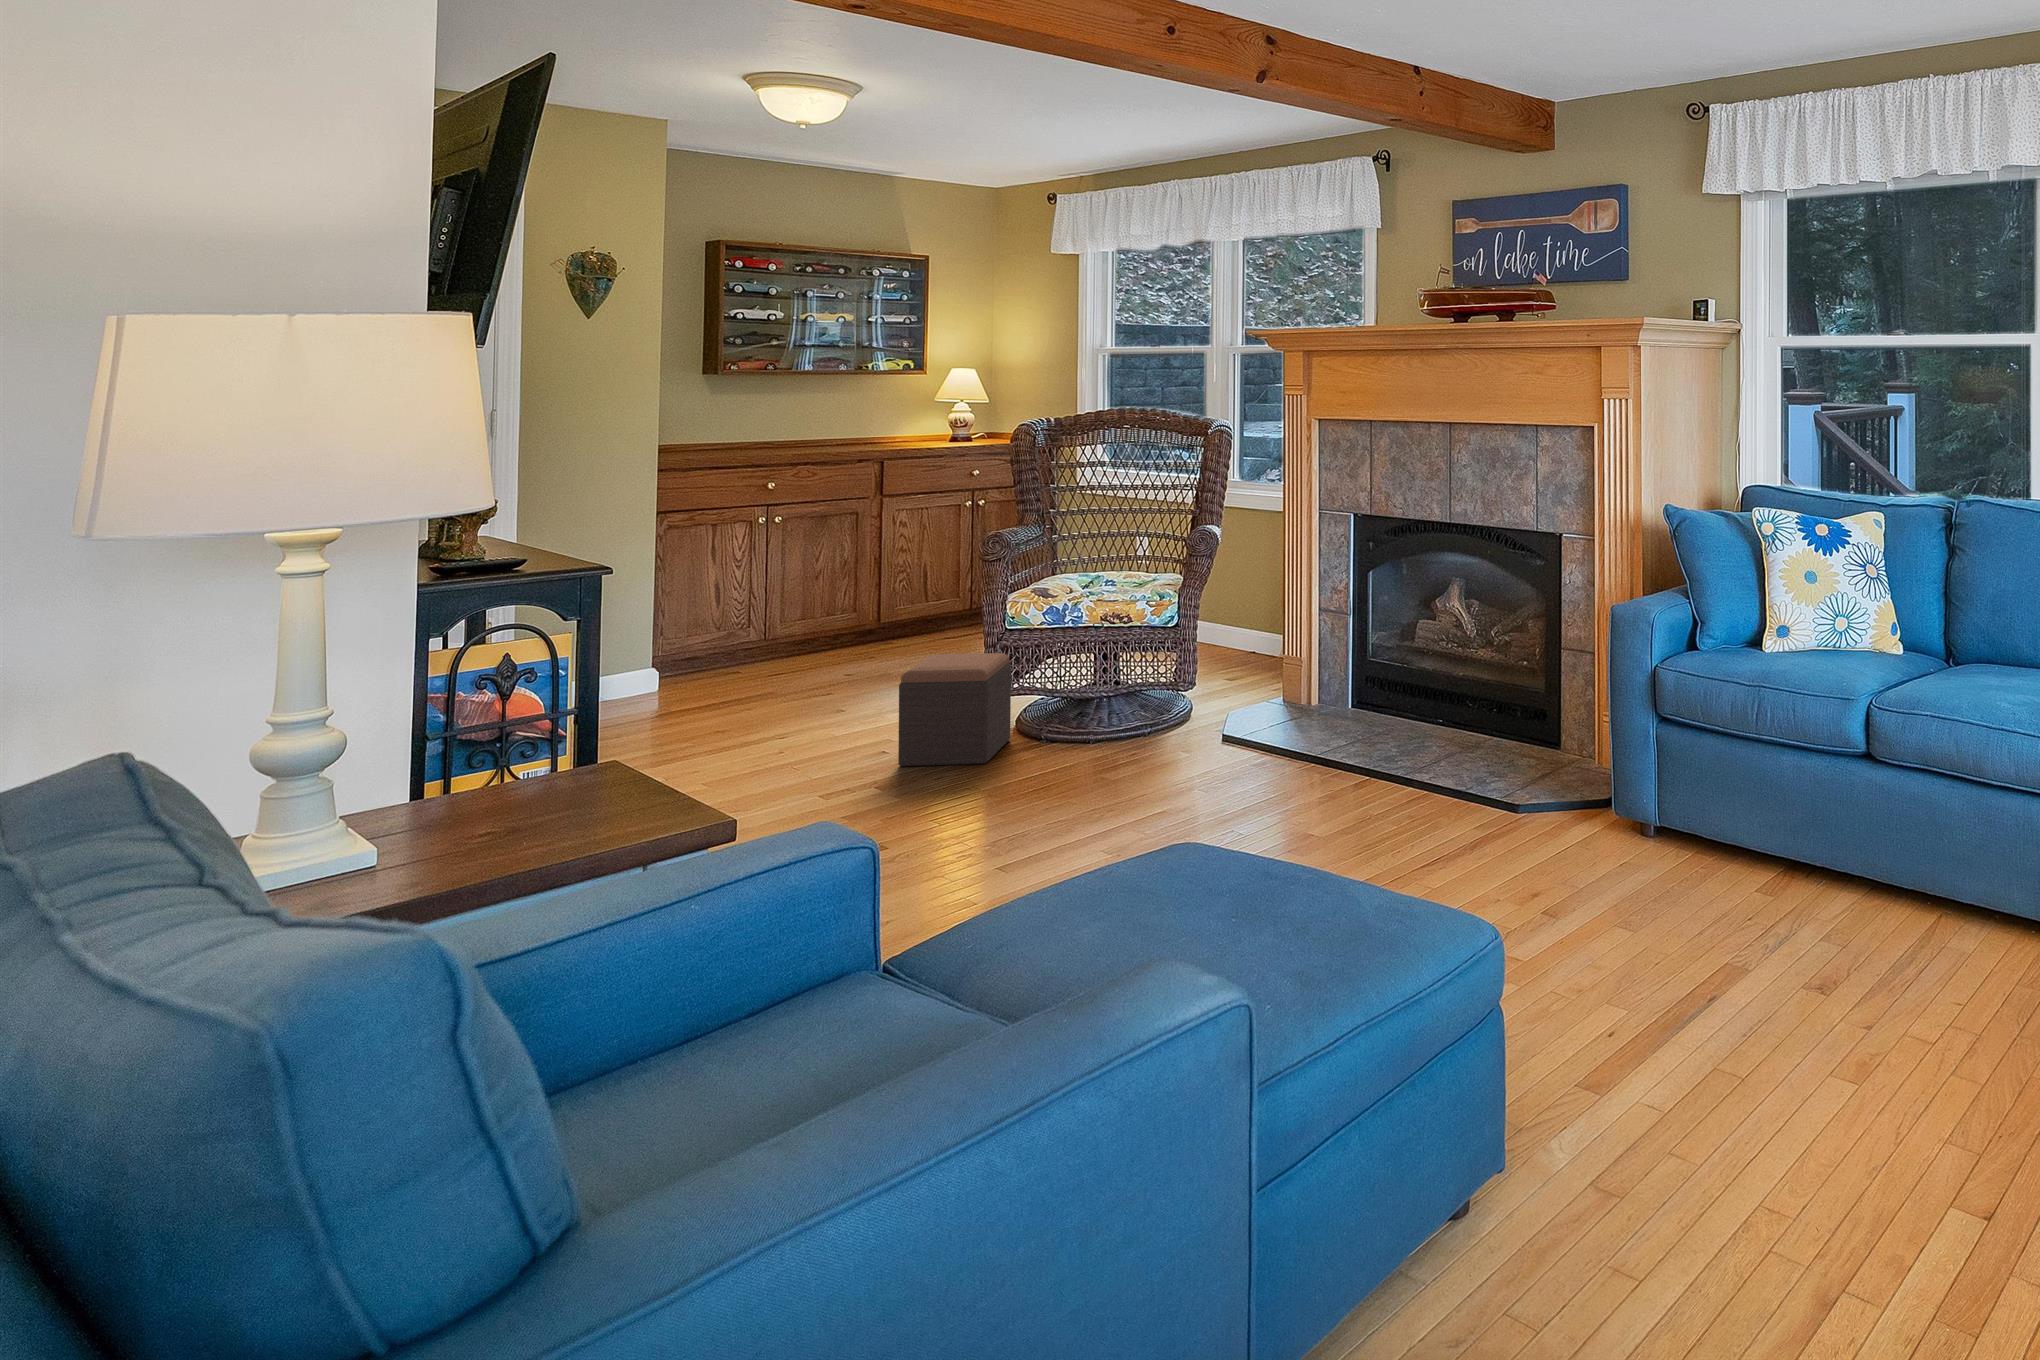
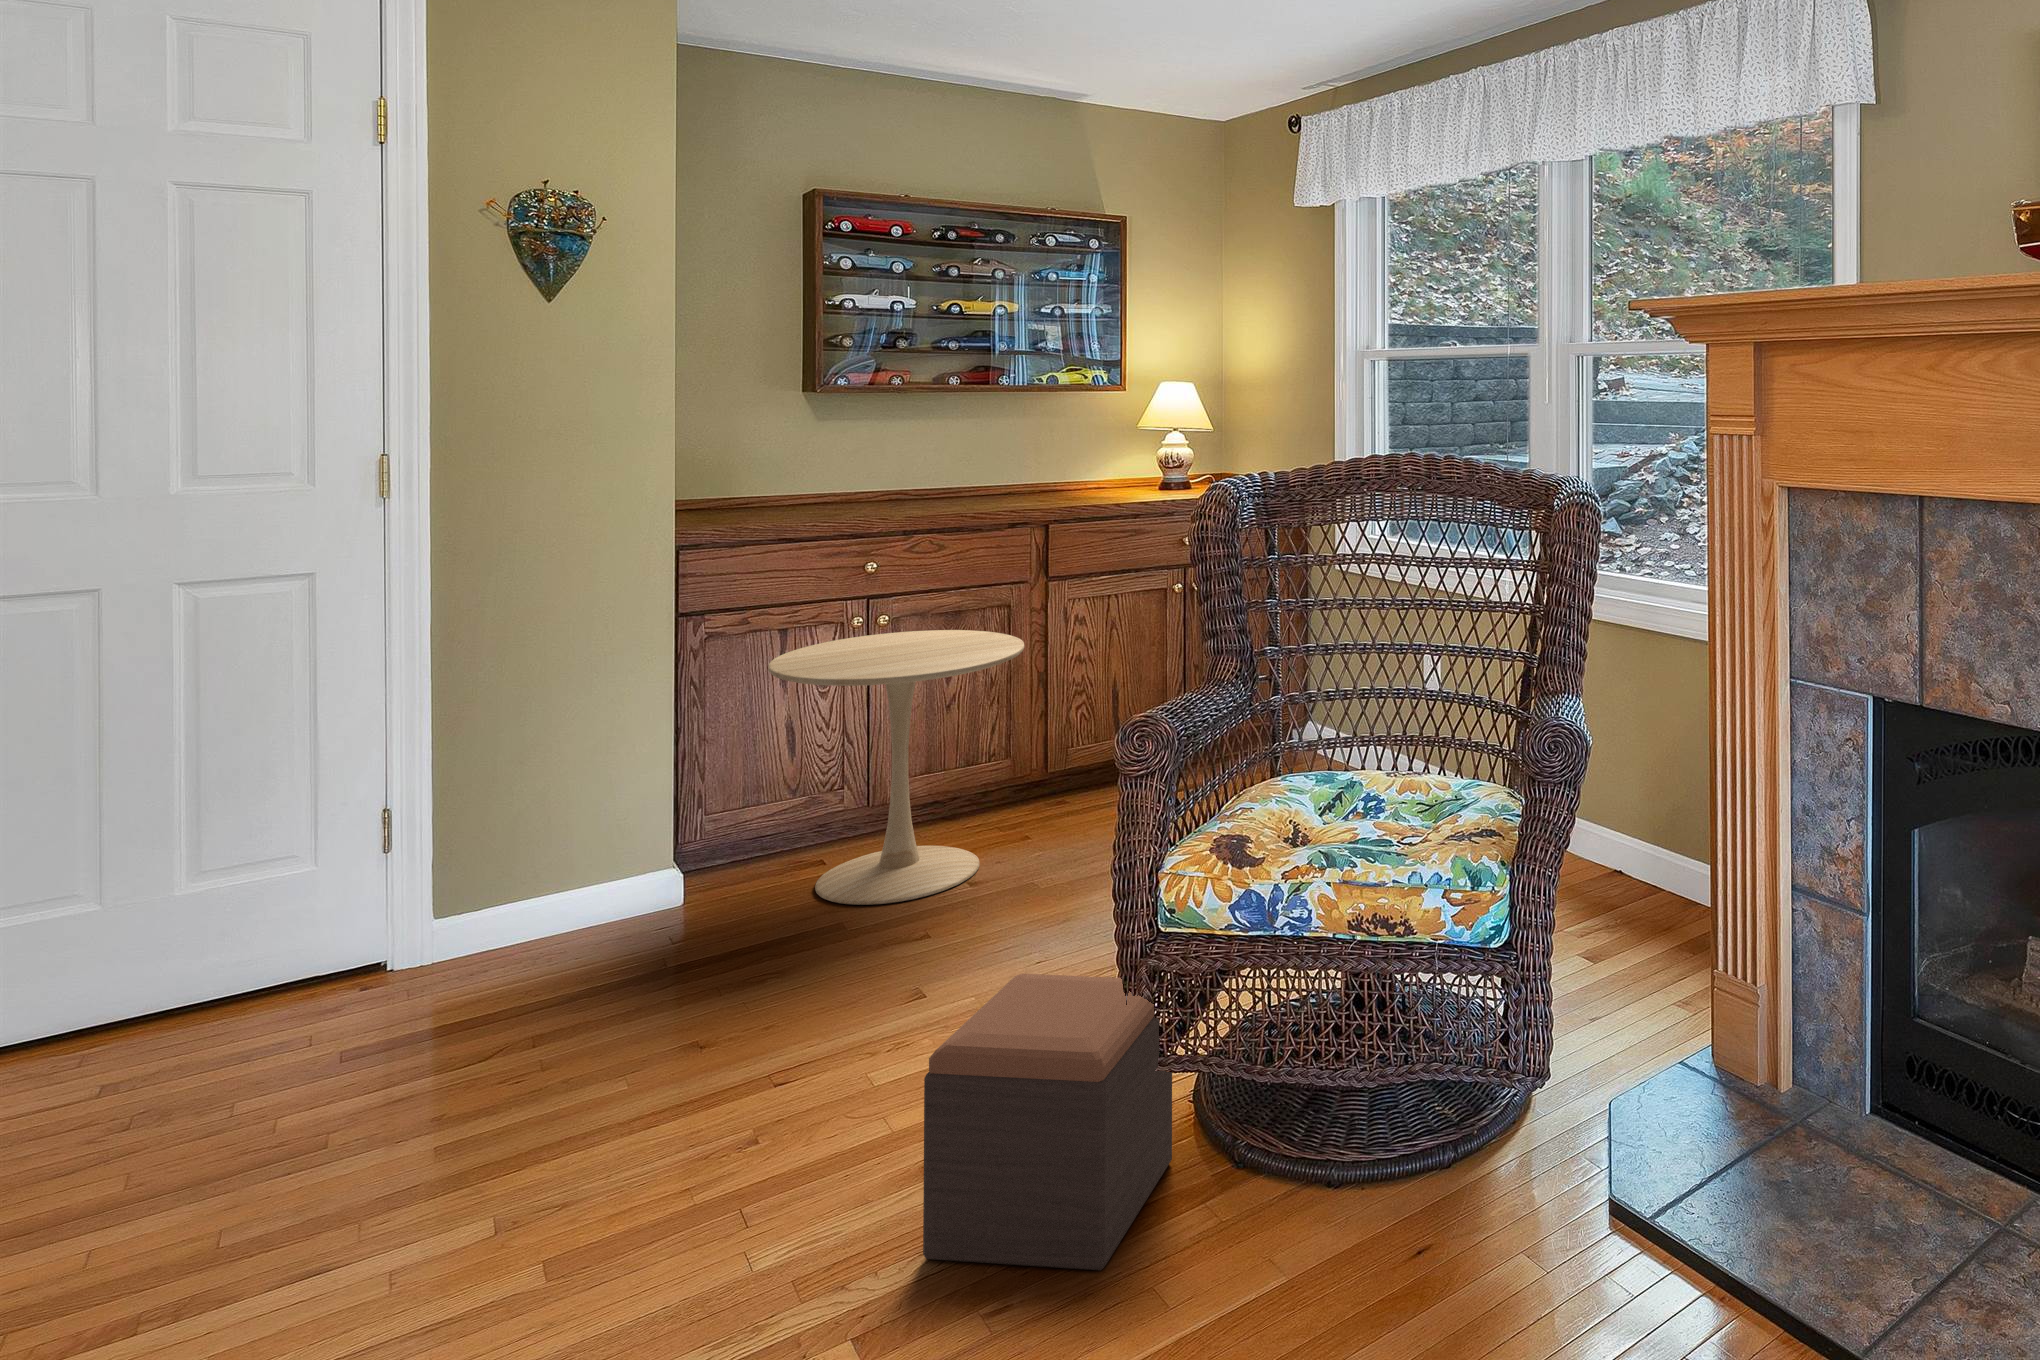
side table: none [720,526,882,682] -> present [768,630,1024,905]

